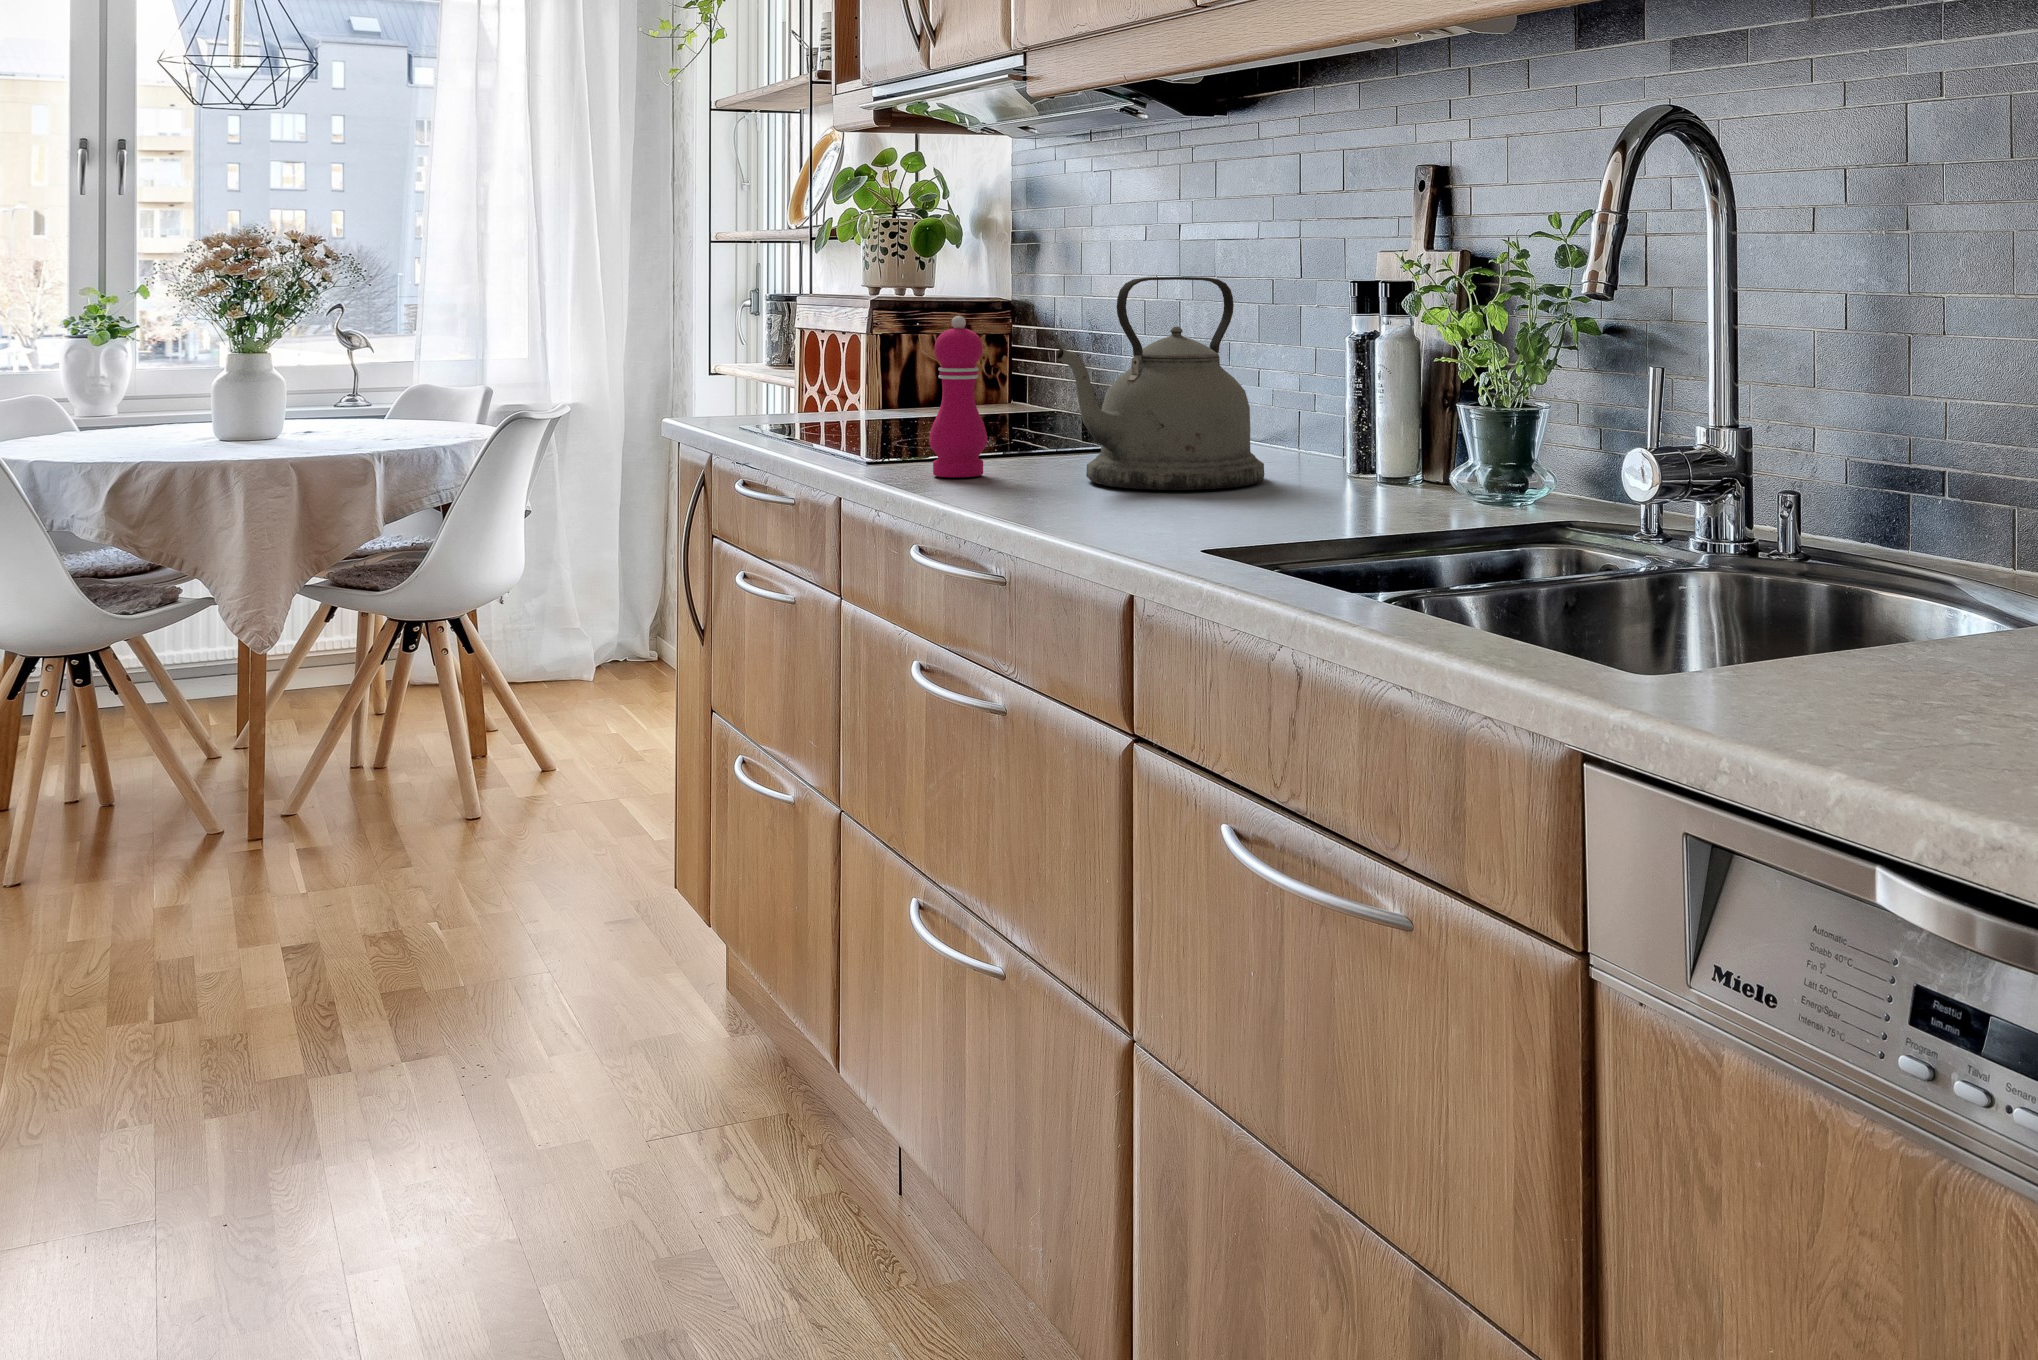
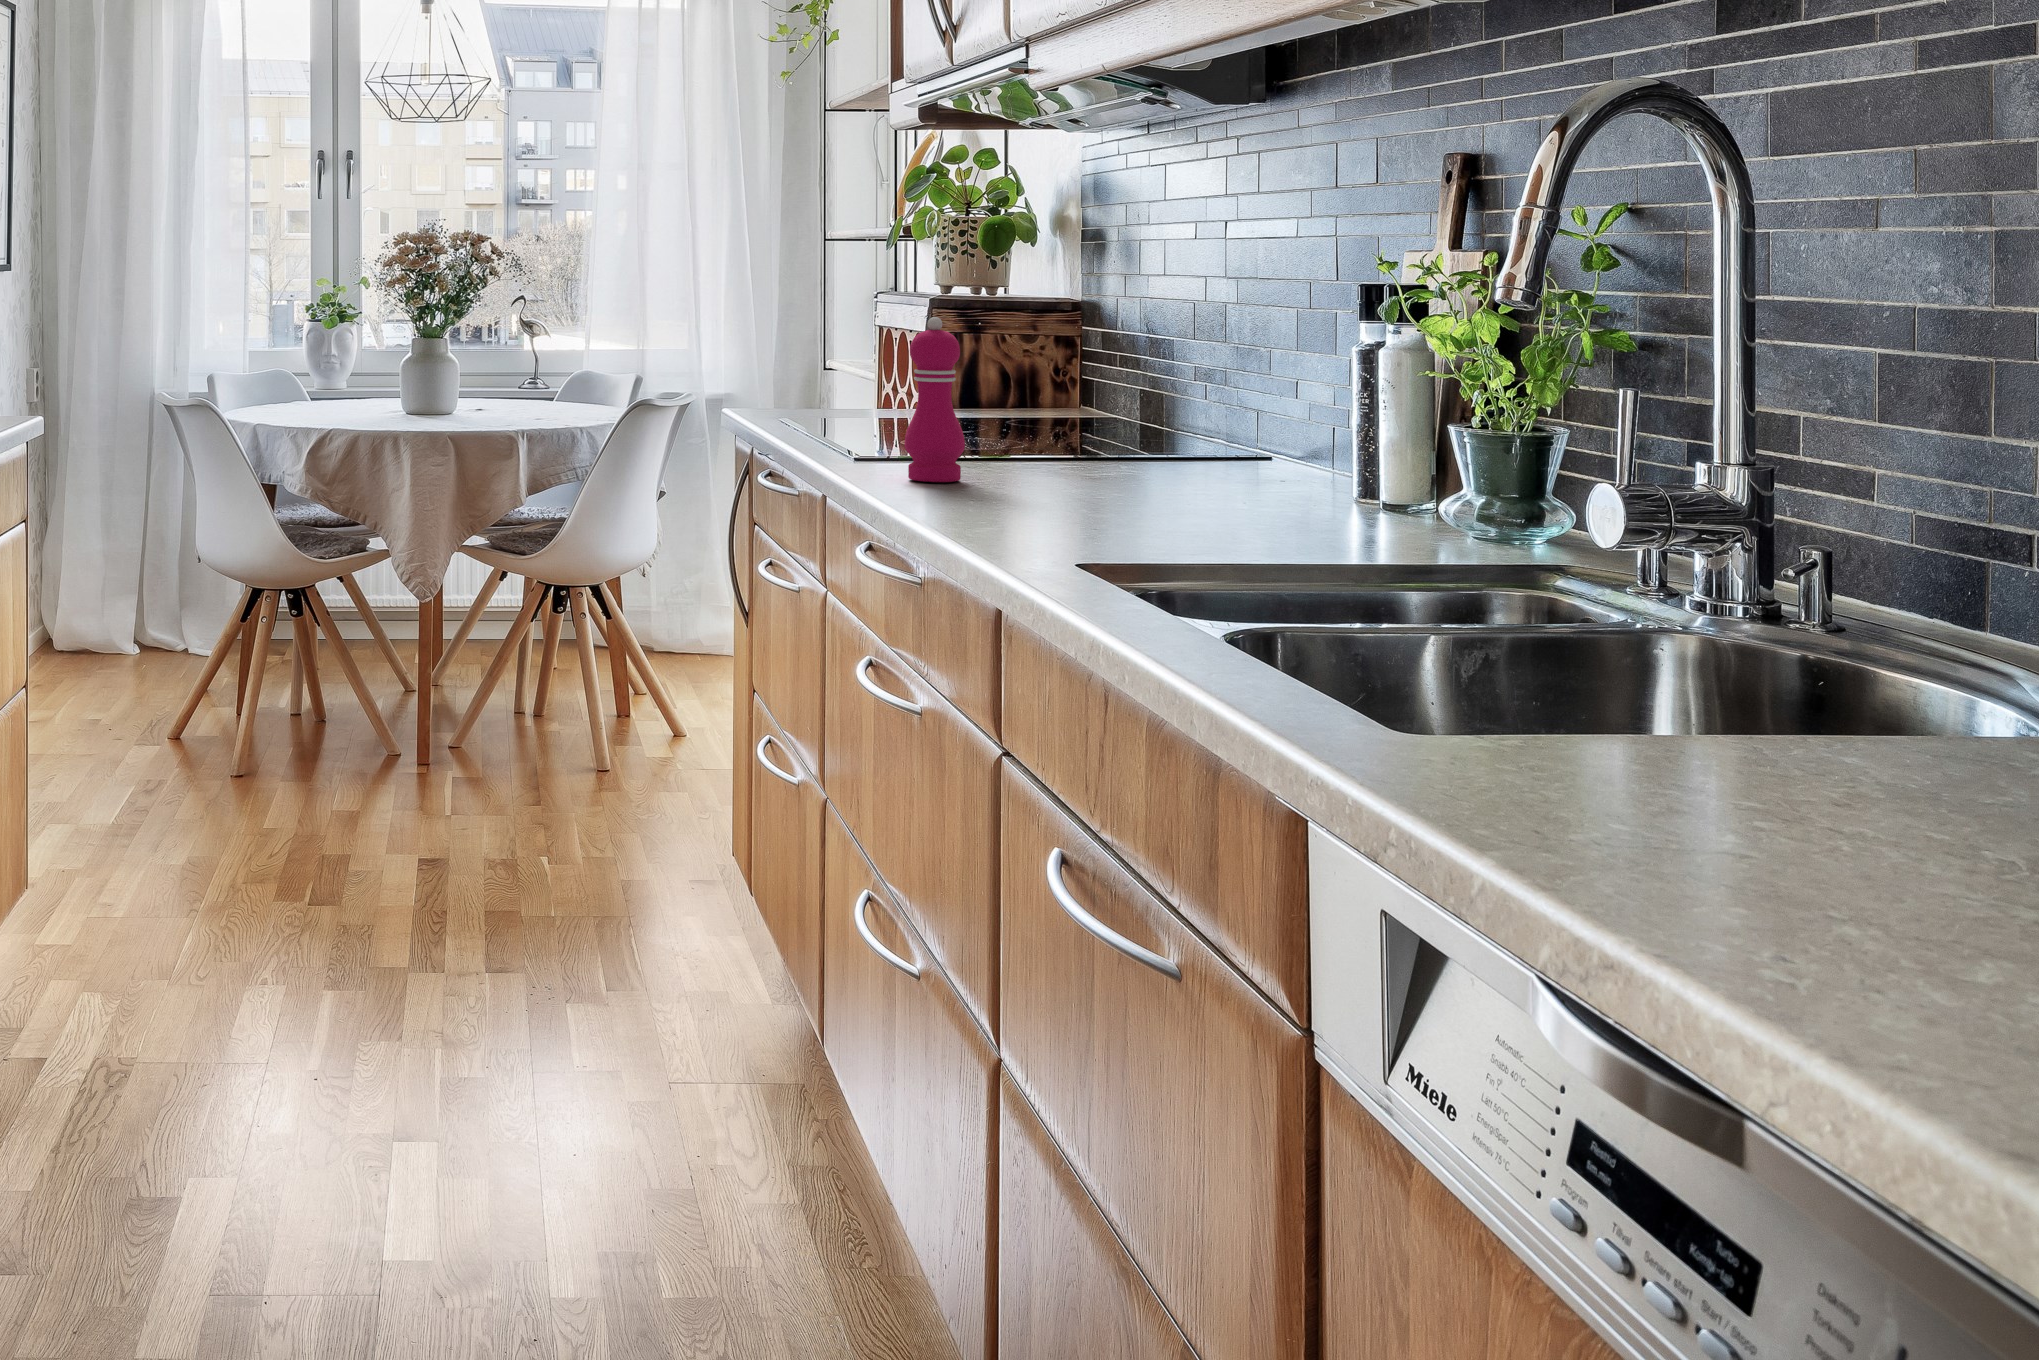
kettle: present [1057,277,1264,490] -> none [1013,278,1267,510]

